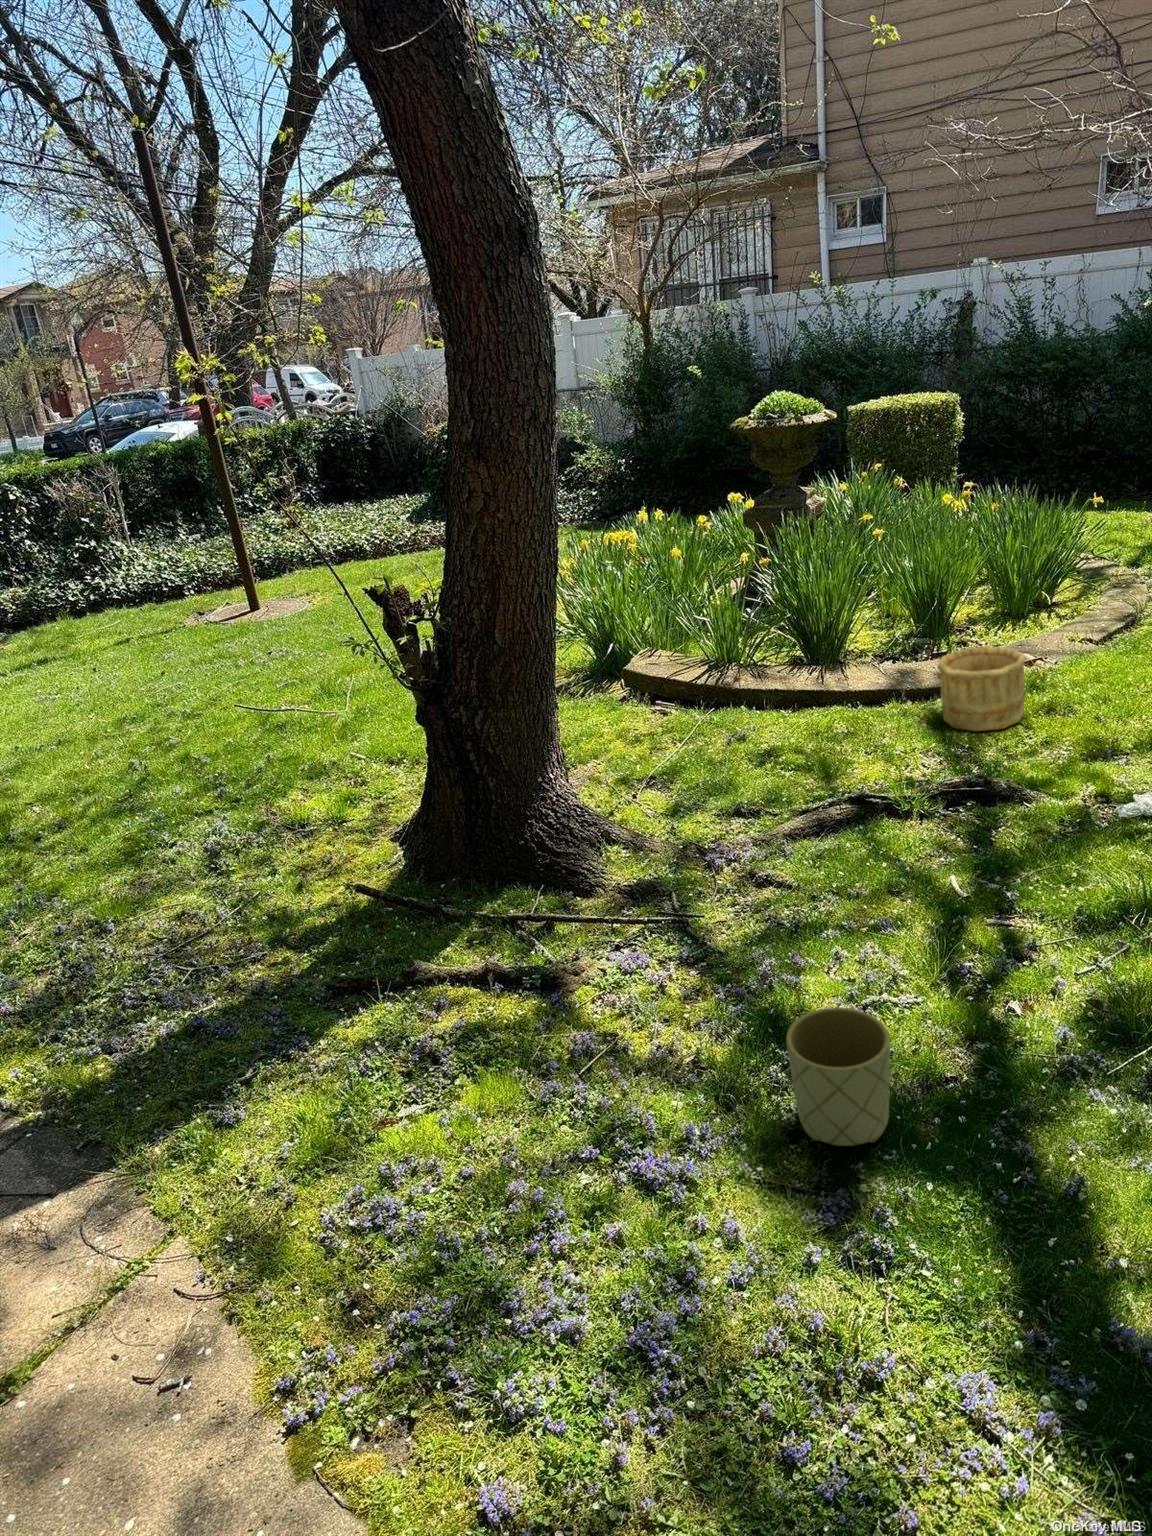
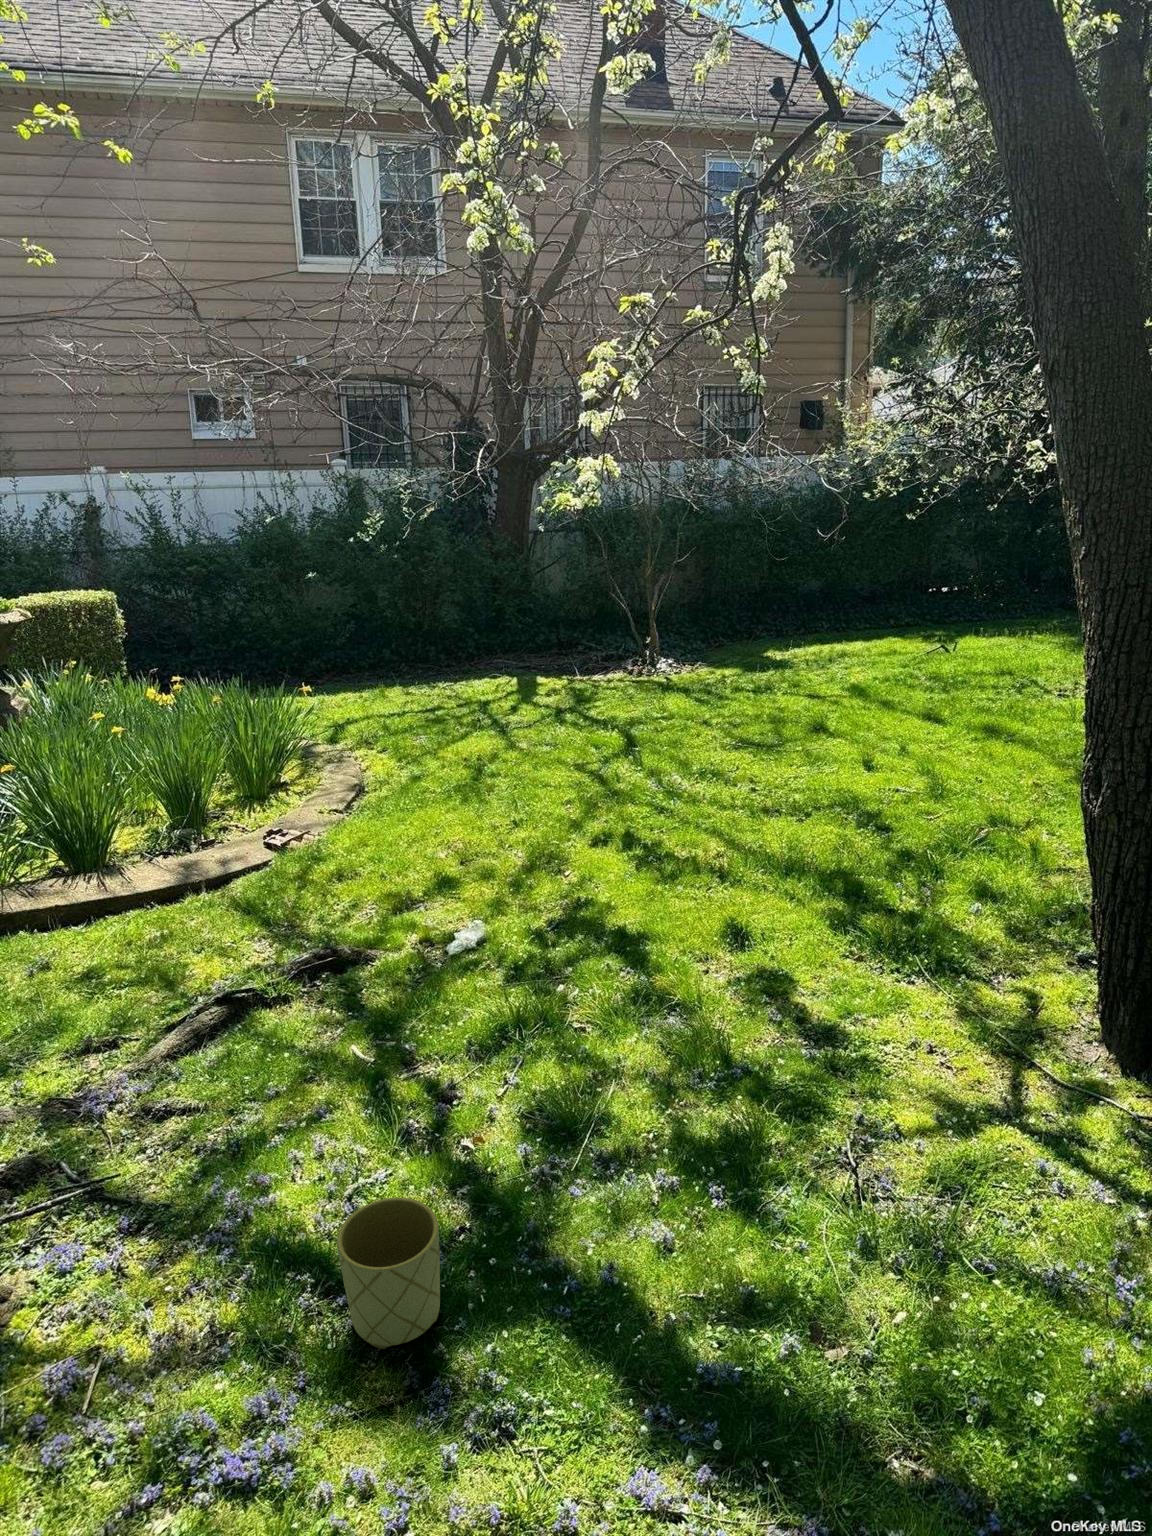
wooden bucket: present [937,646,1026,731] -> none [239,829,321,910]

